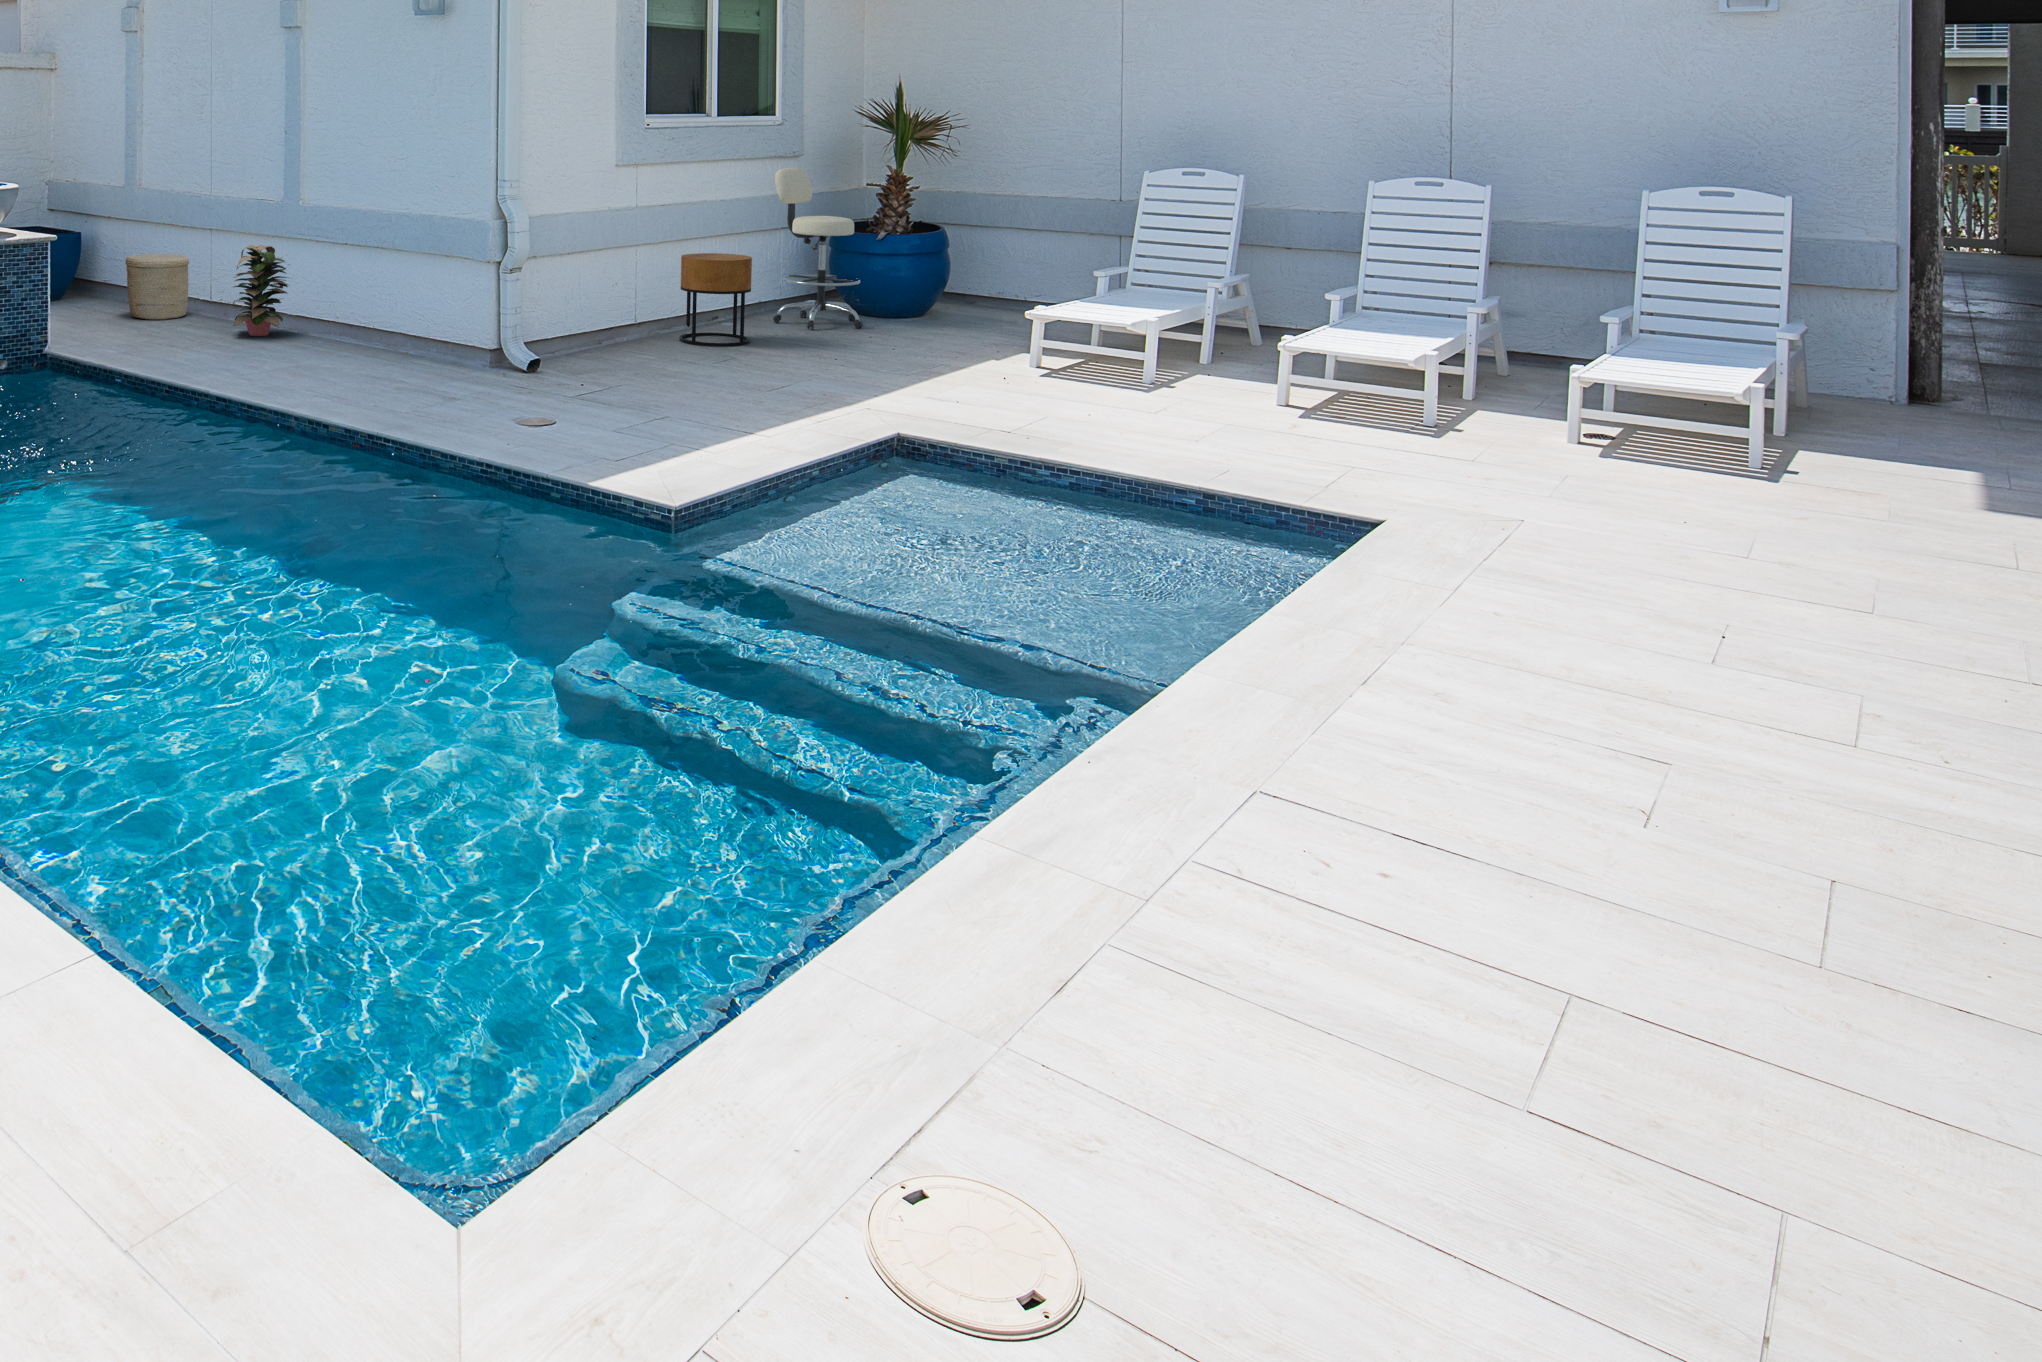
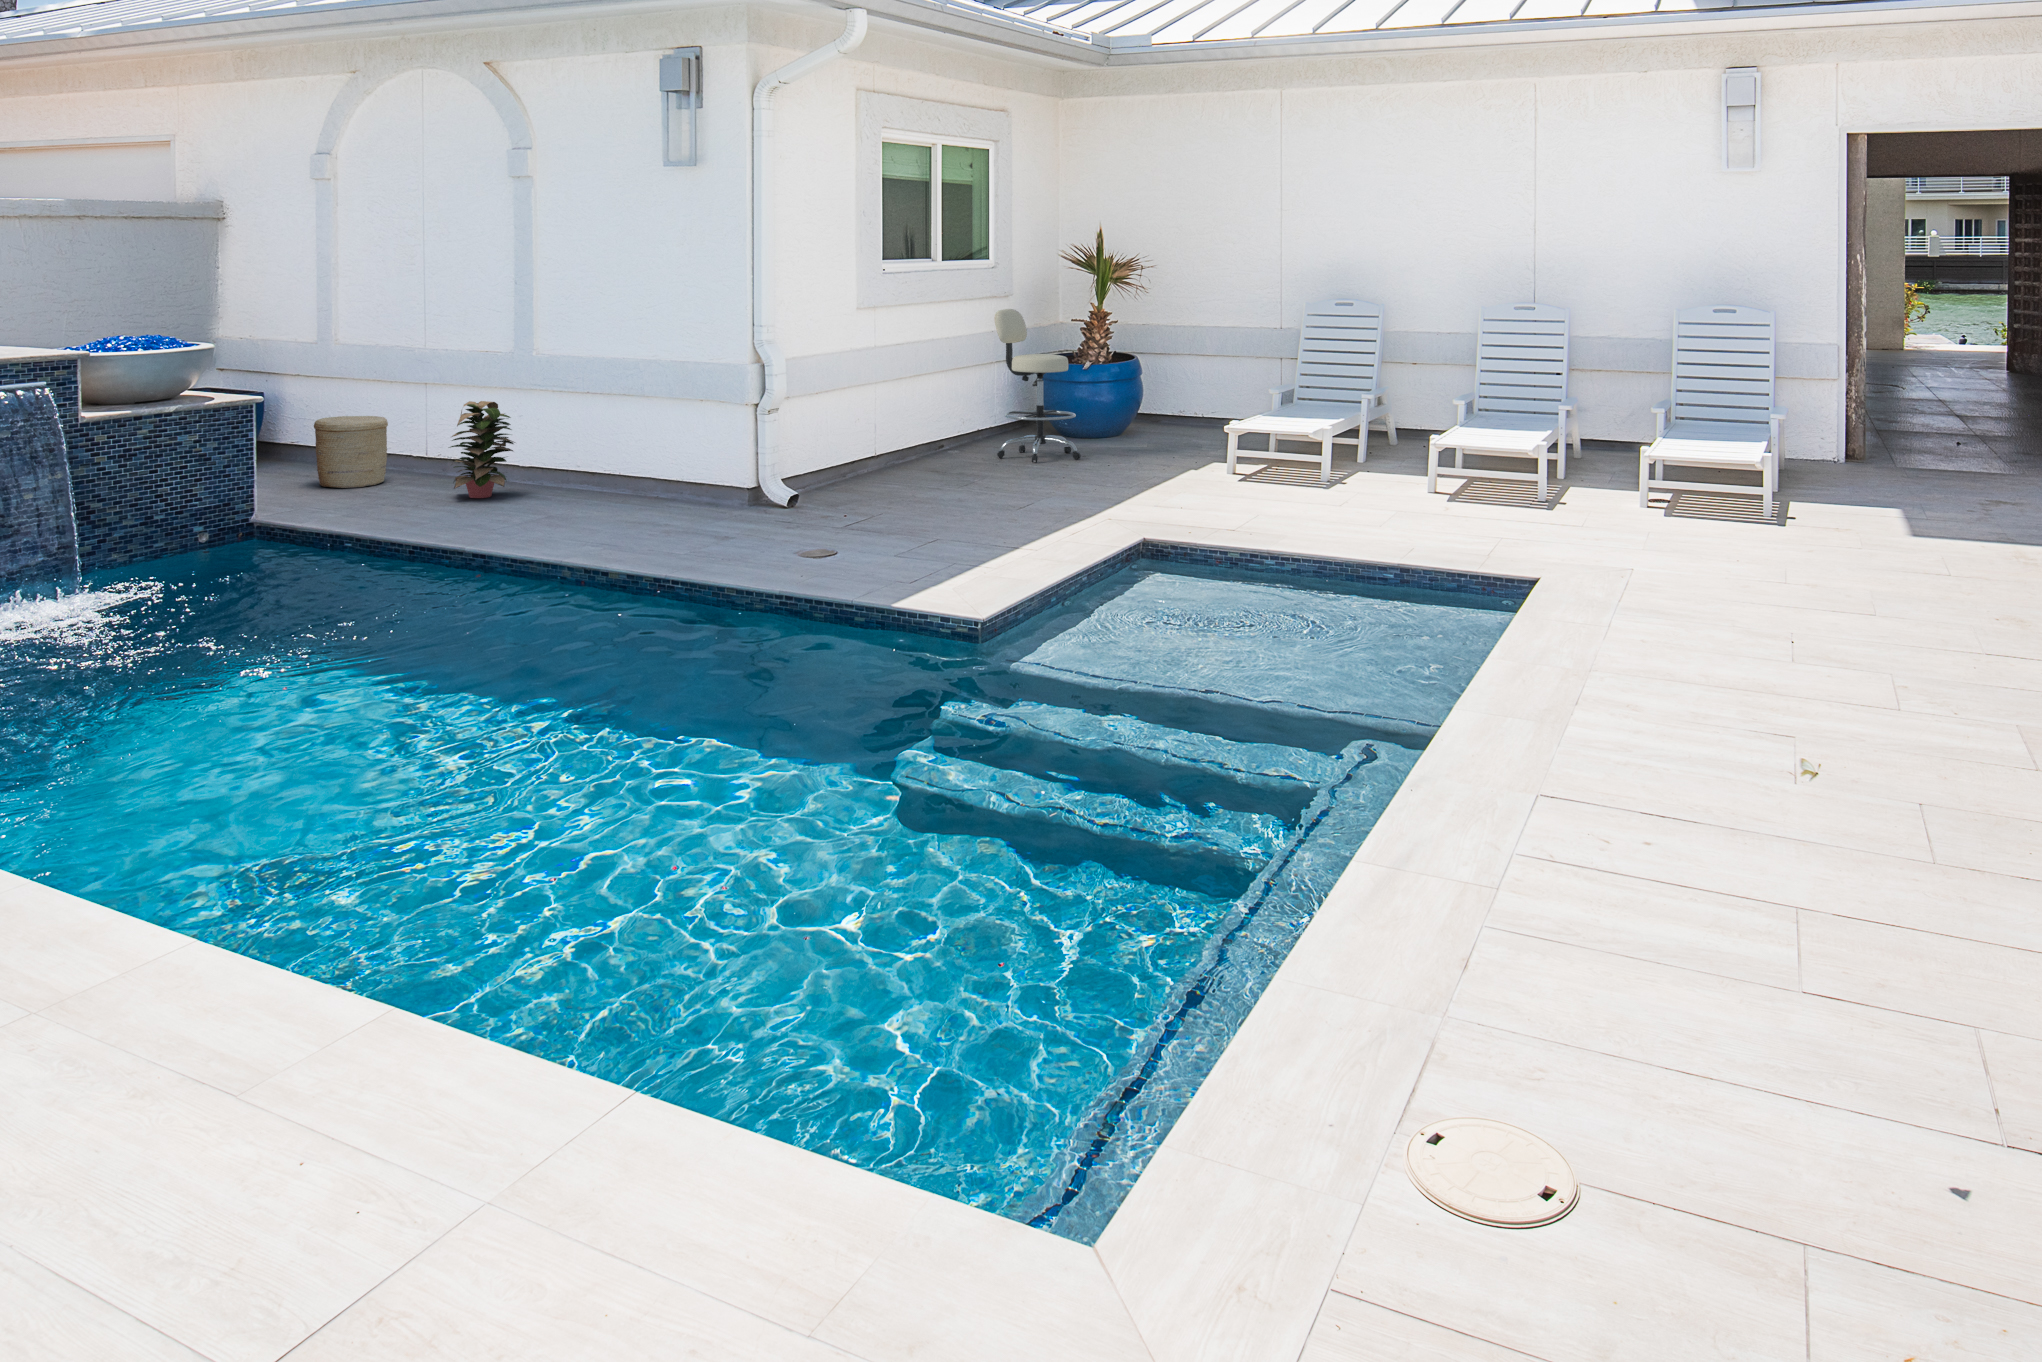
side table: present [679,253,752,346] -> none [918,393,985,482]

